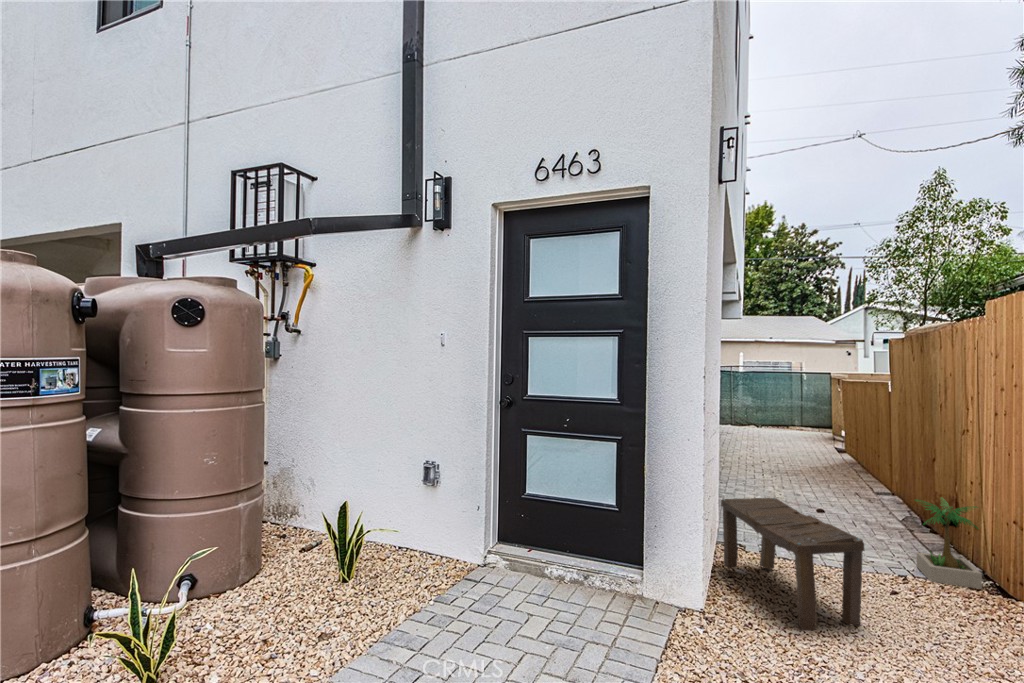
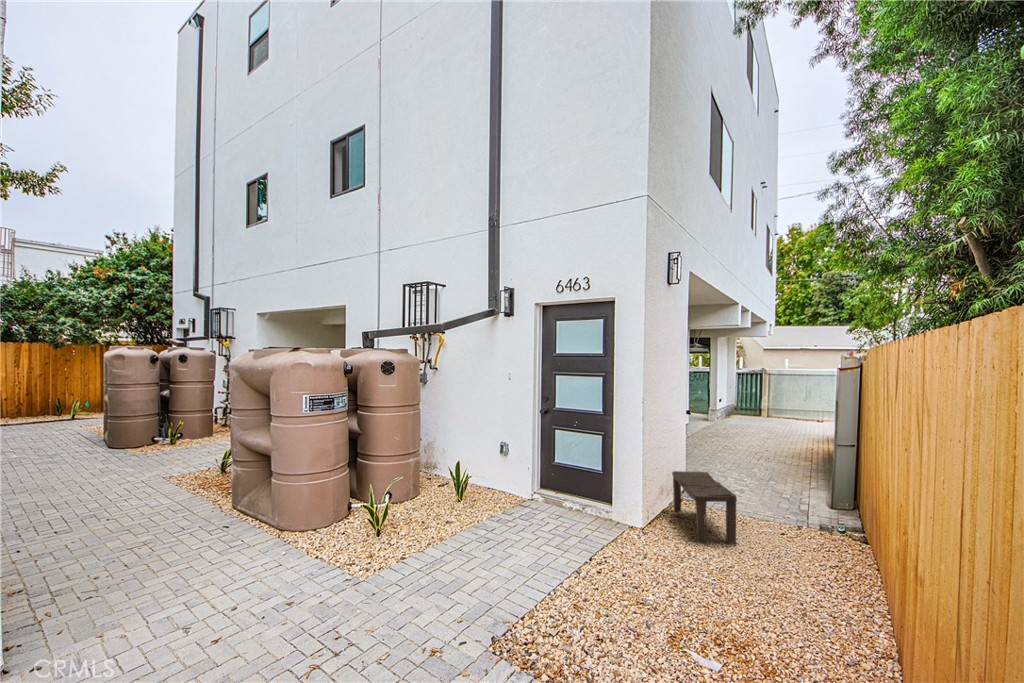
potted plant: present [915,499,982,589] -> none [798,477,846,536]

